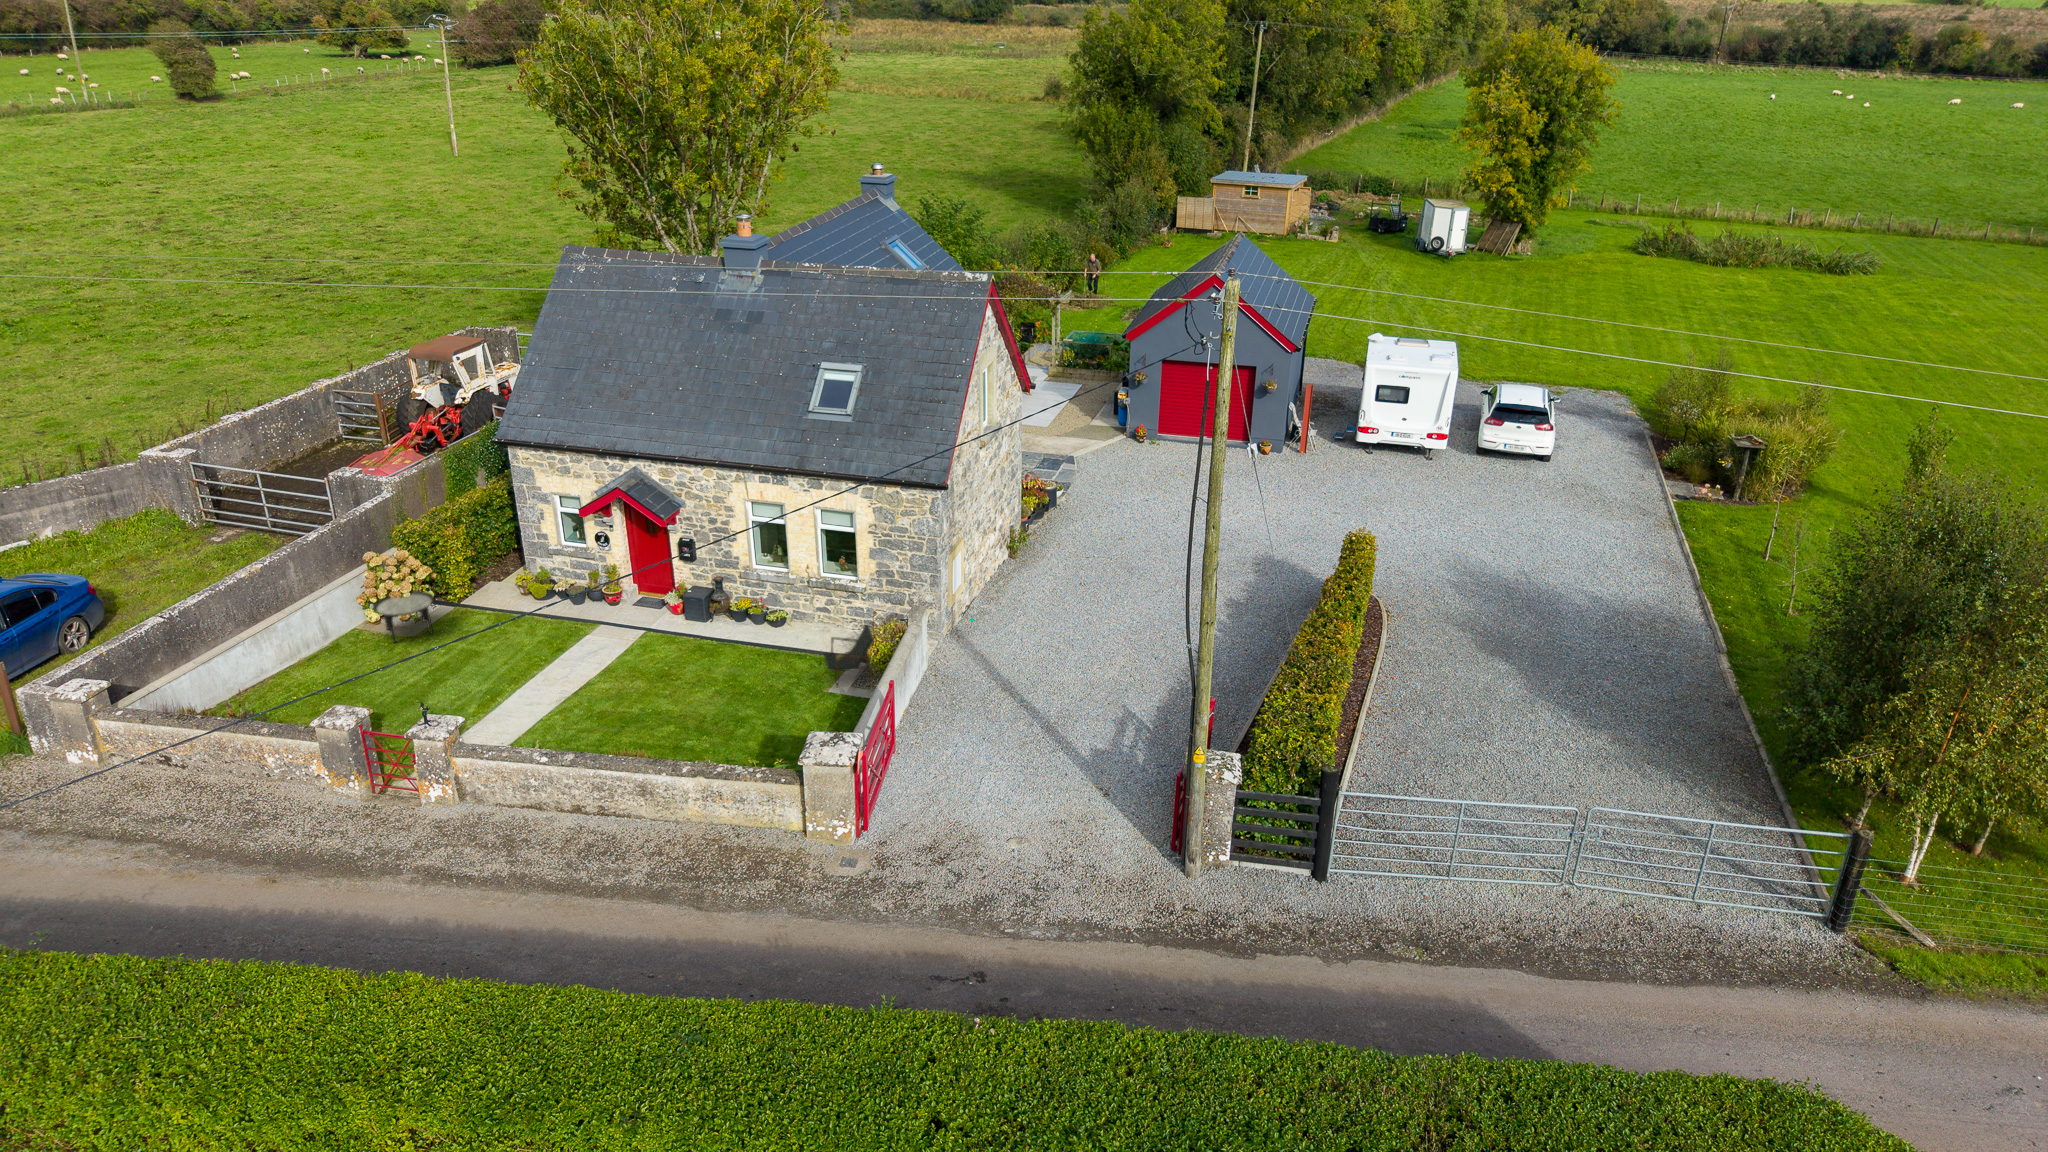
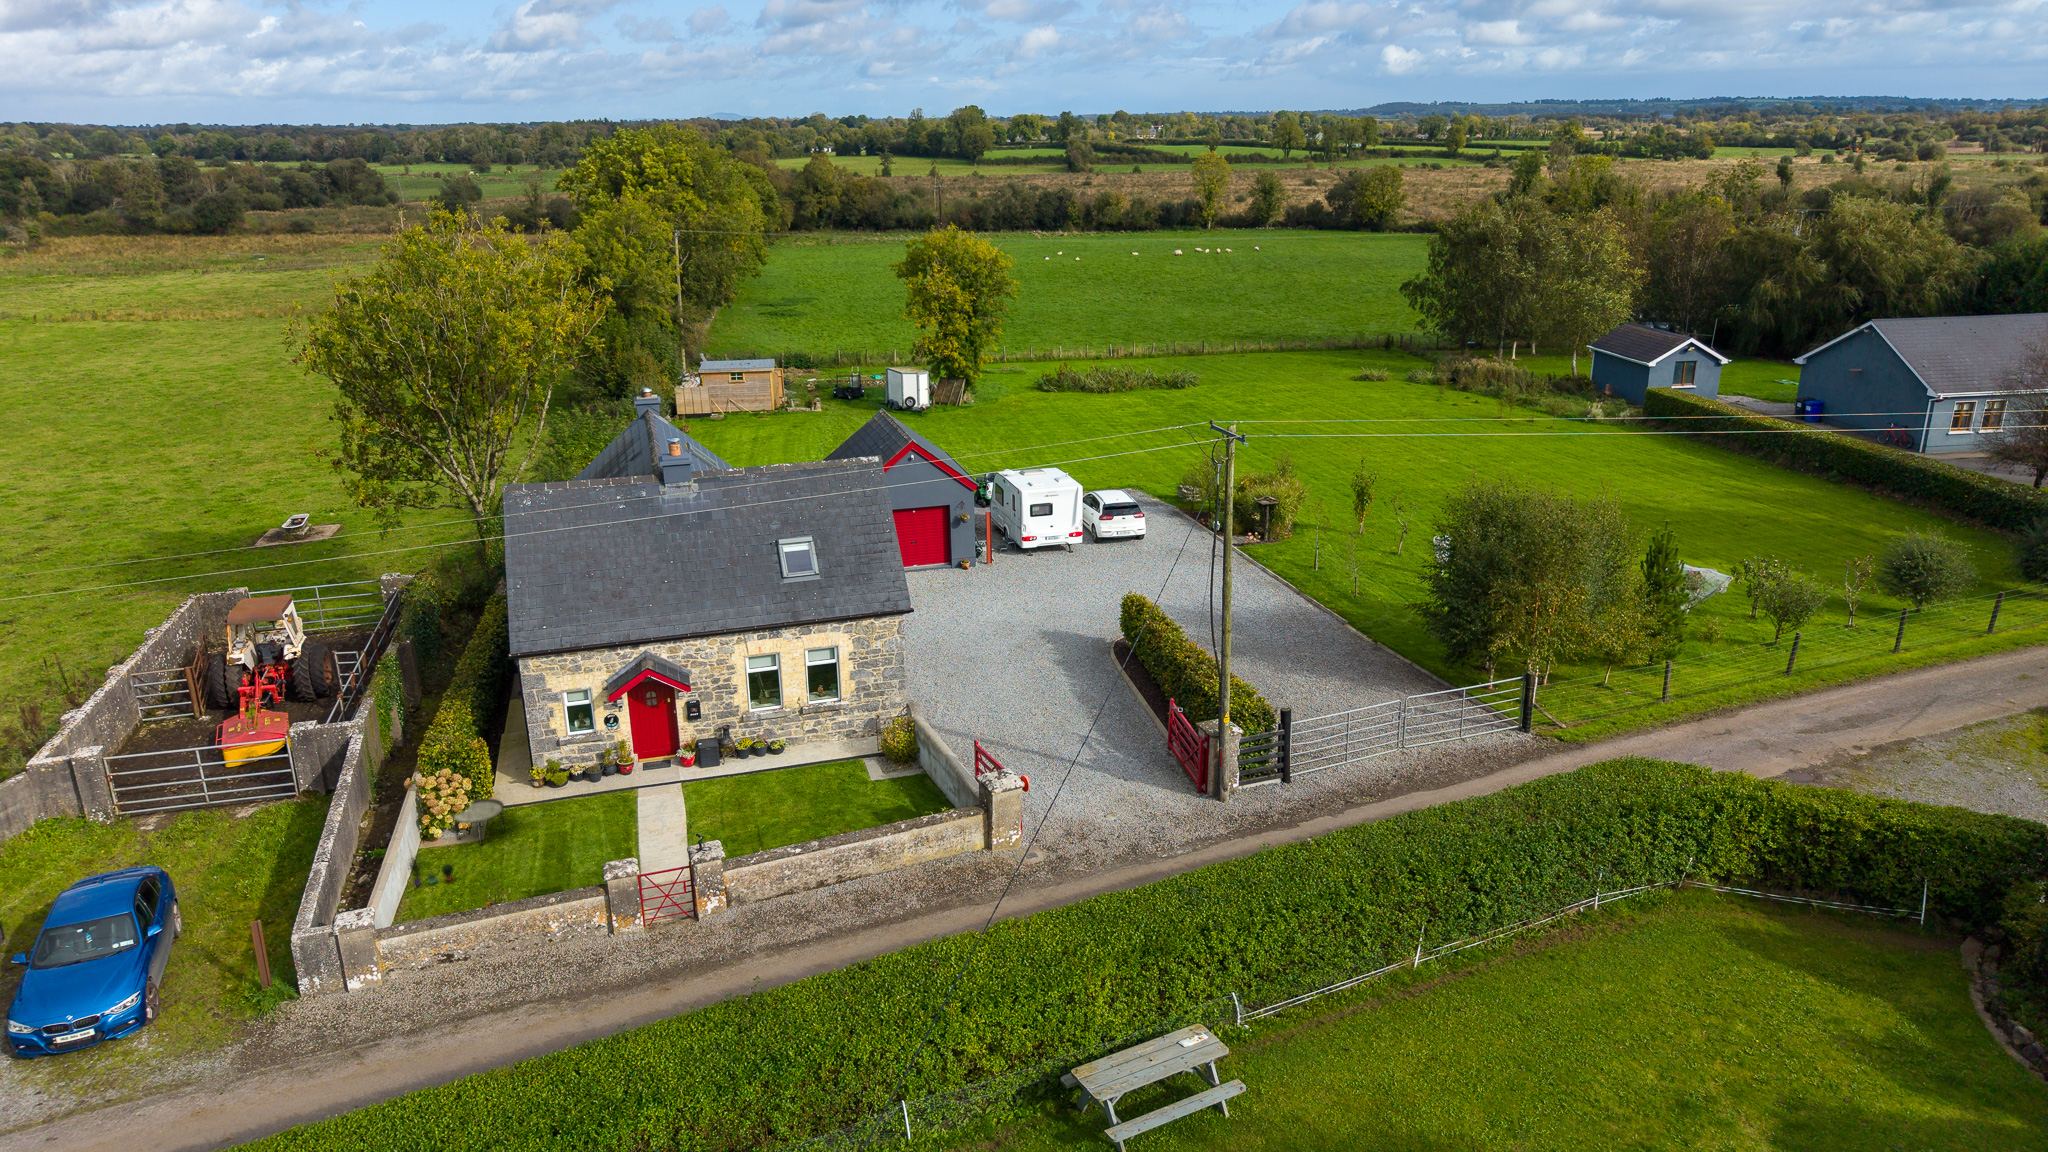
lounge chair: present [824,625,873,686] -> none [853,725,894,774]
potted plant: none [282,634,328,672] -> present [409,858,453,886]

